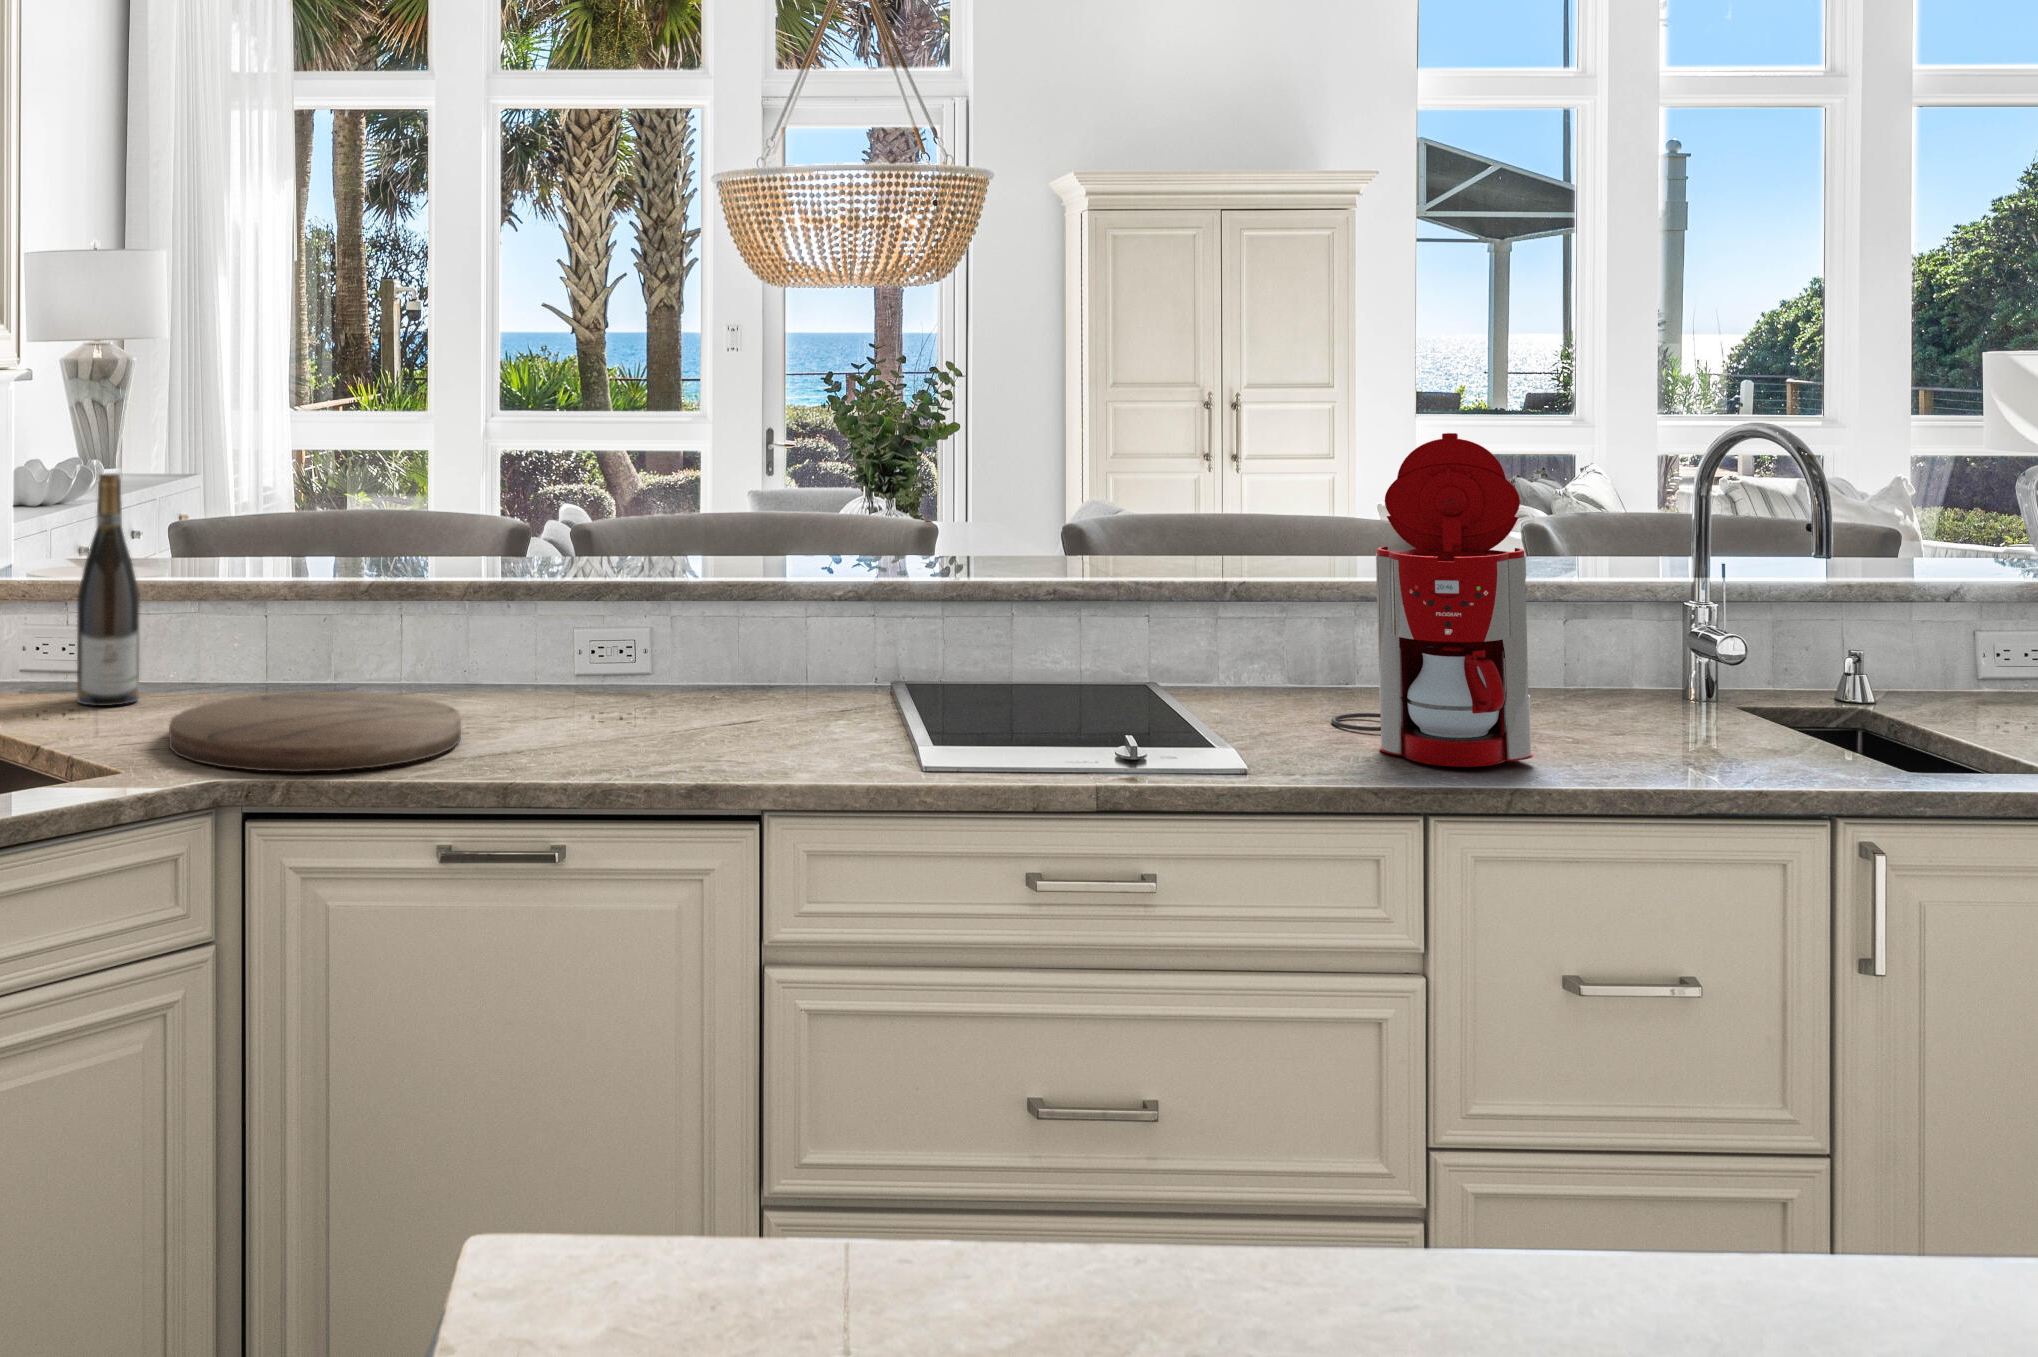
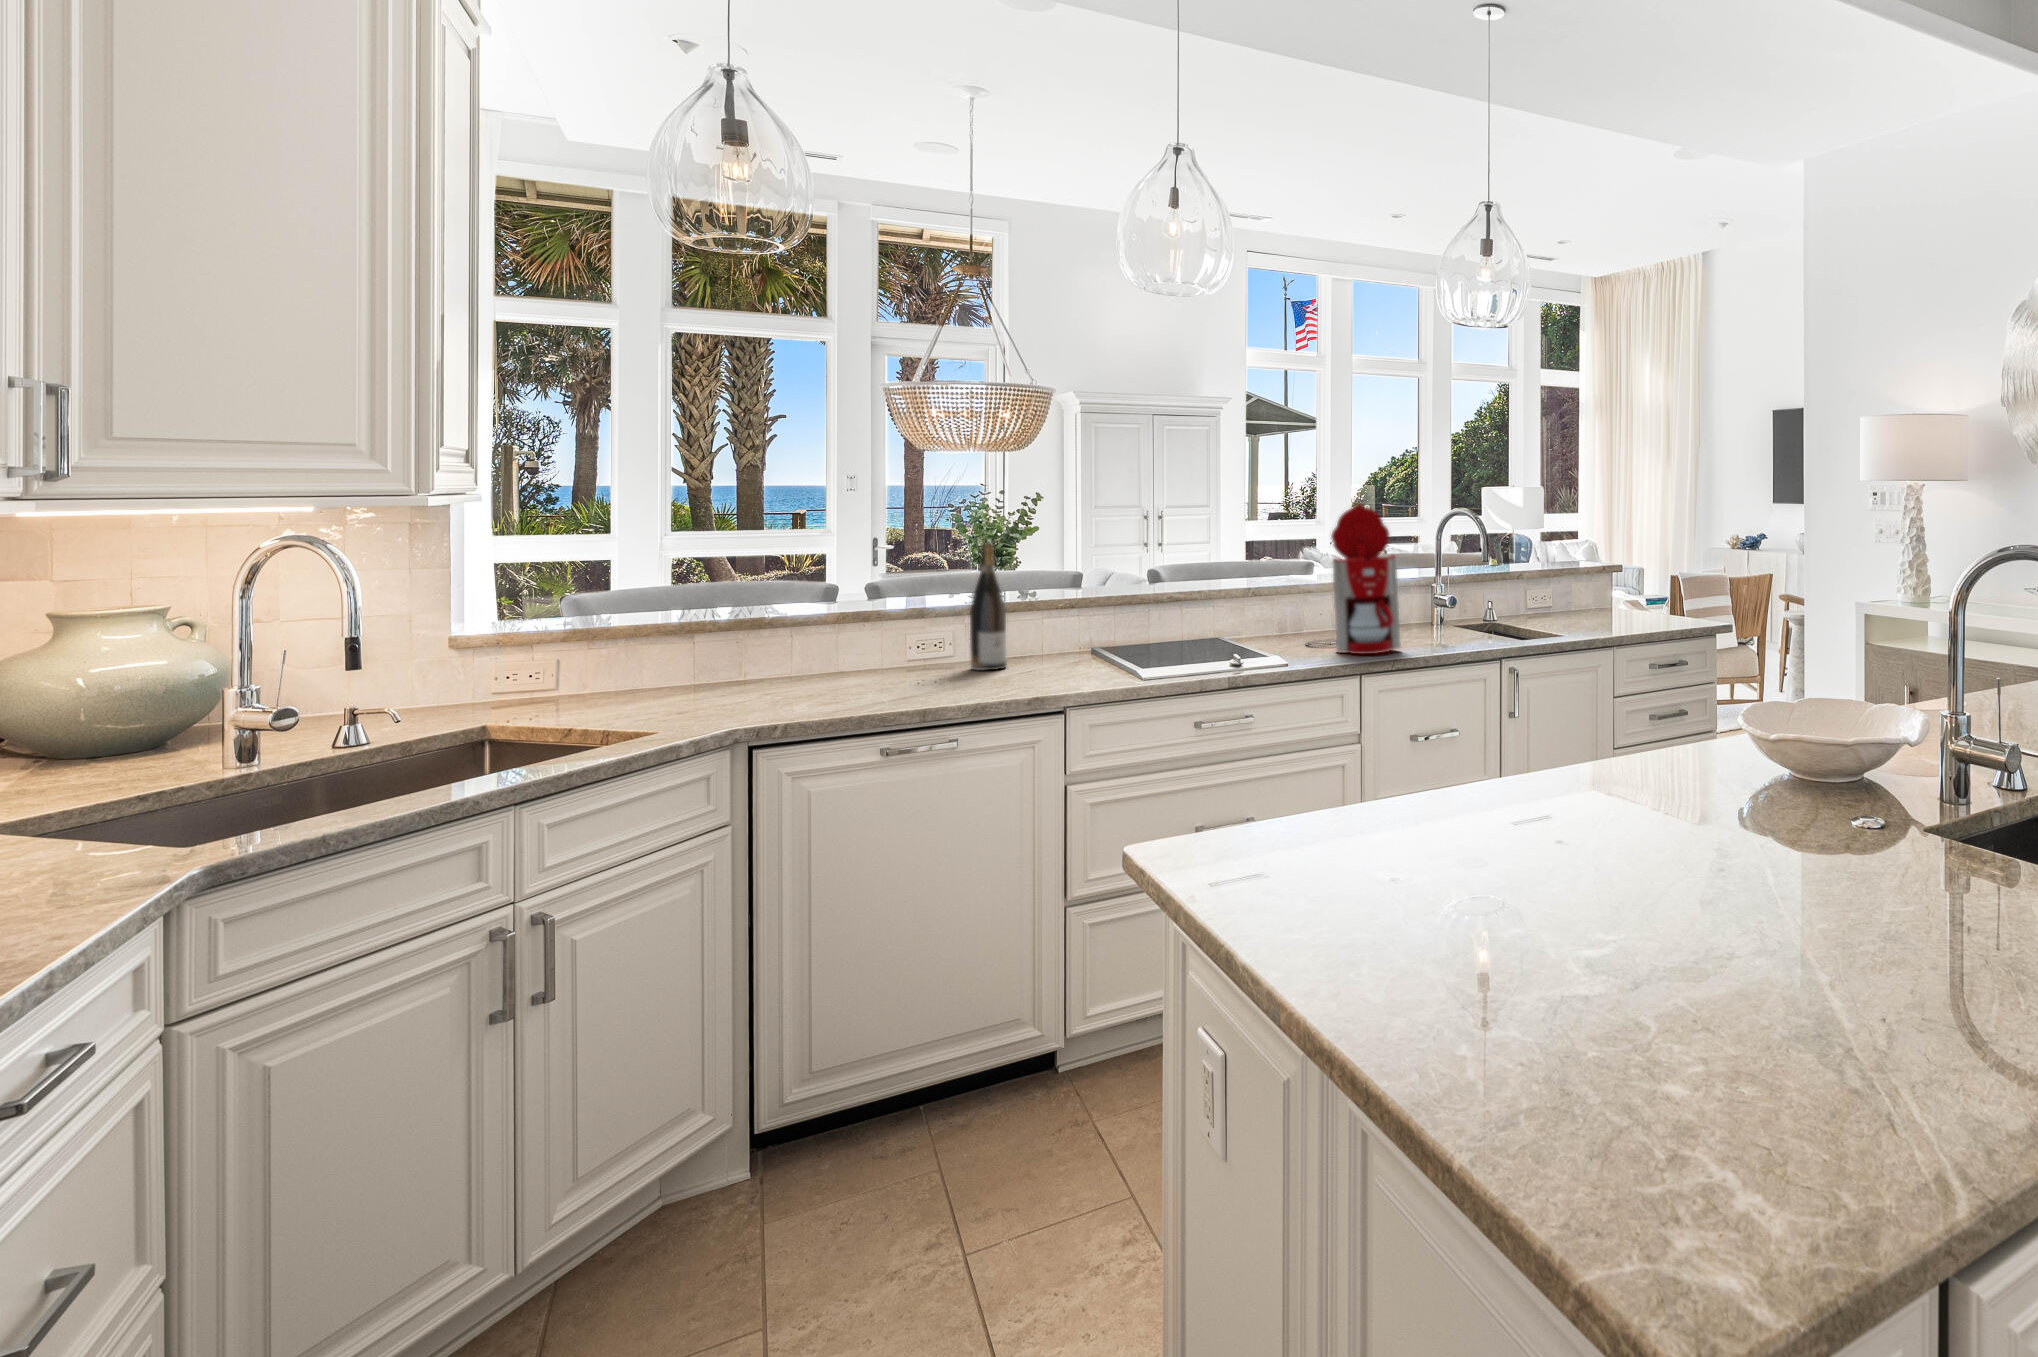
wine bottle: present [77,473,140,706] -> present [970,543,1006,670]
cutting board: present [169,692,461,772] -> none [659,677,865,722]

